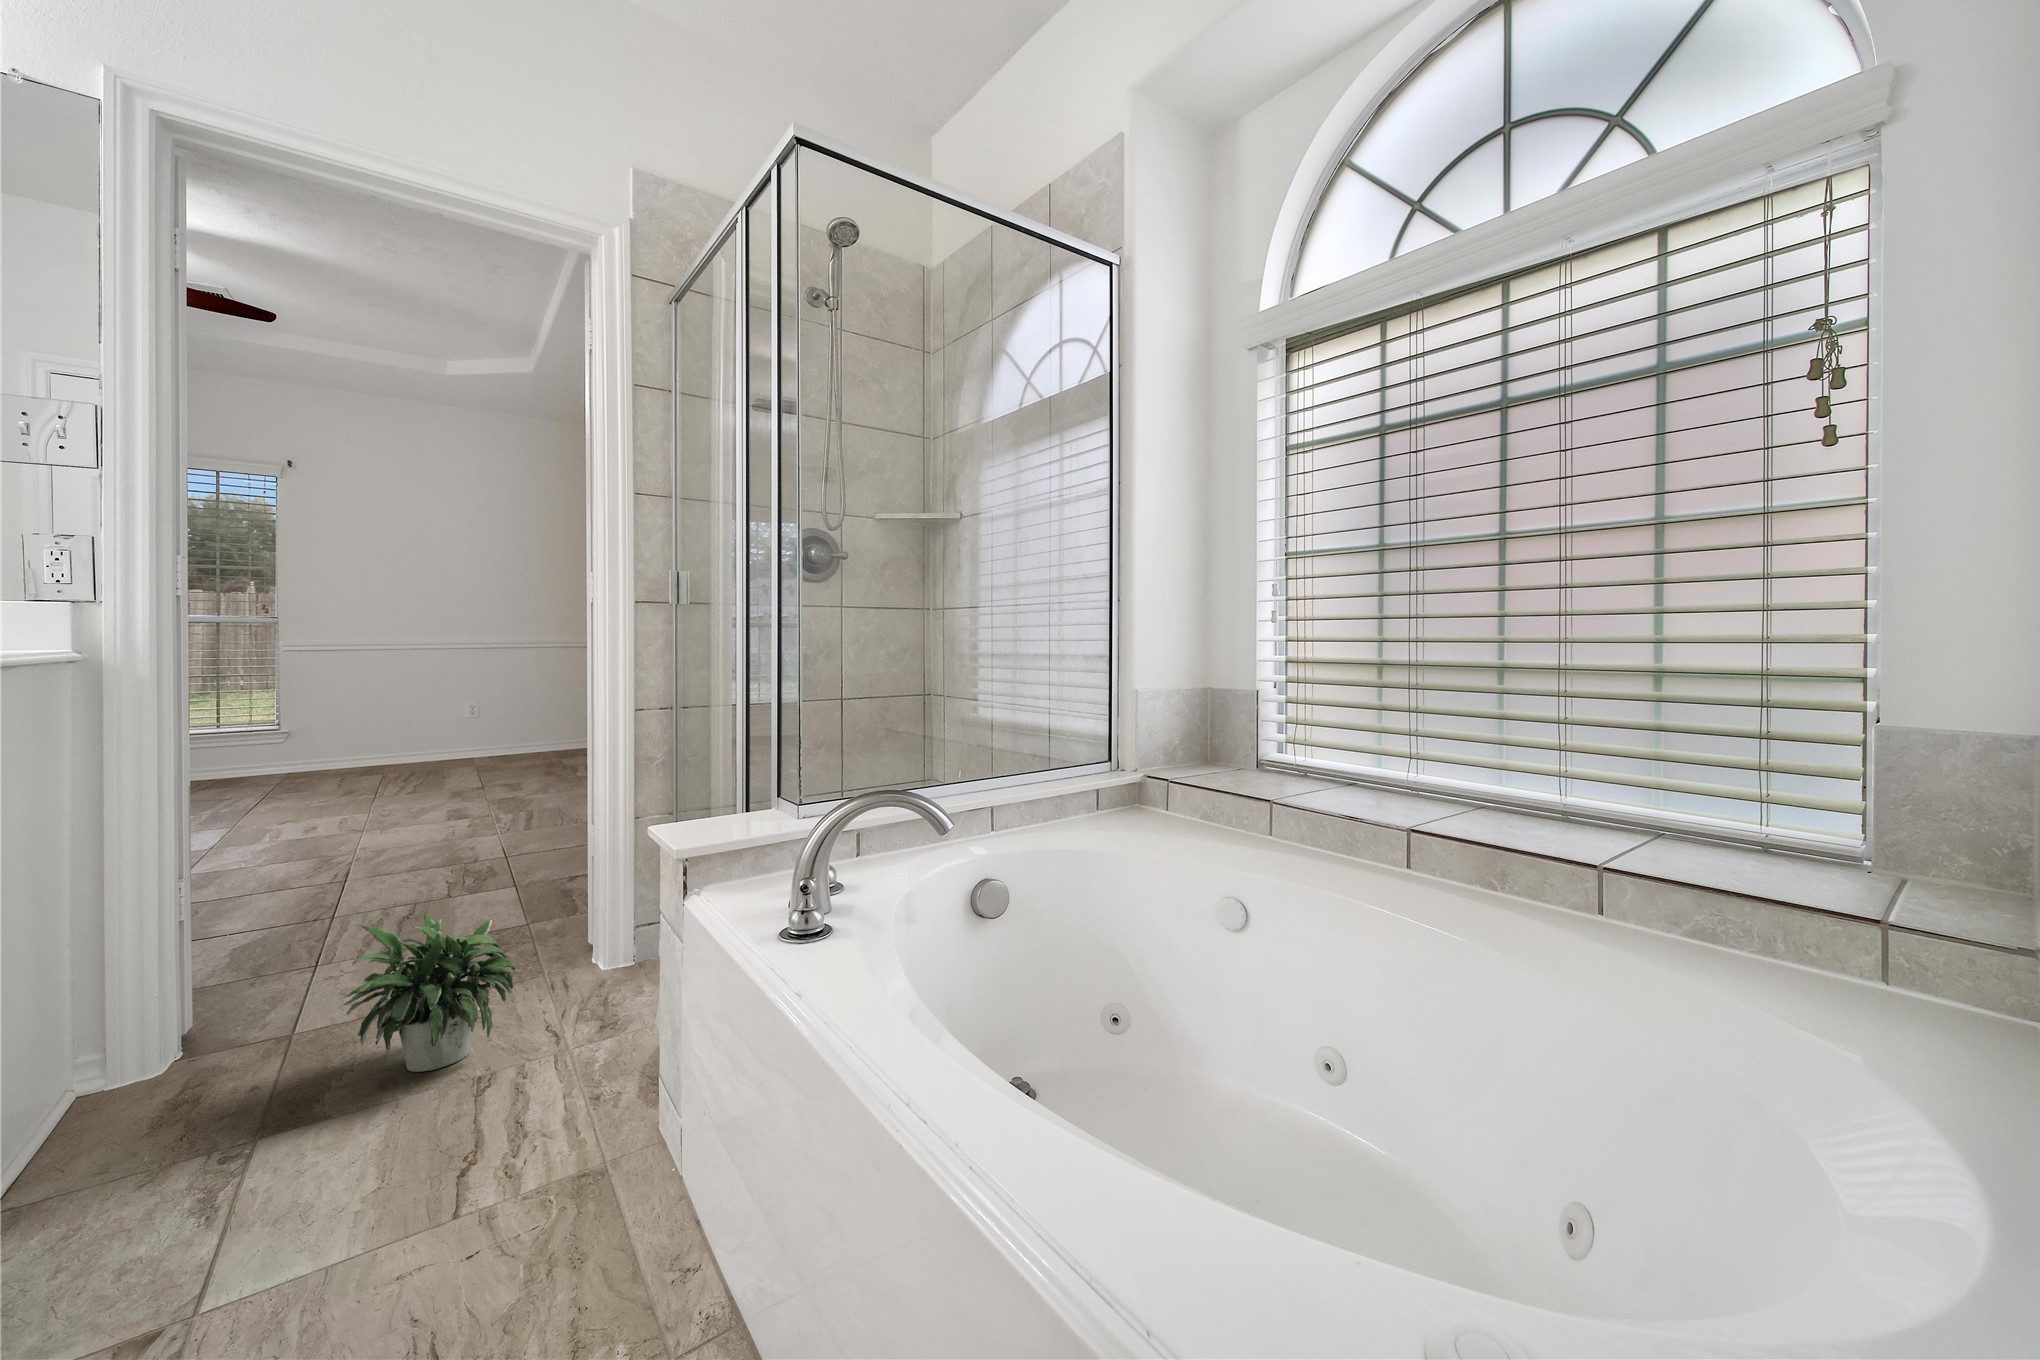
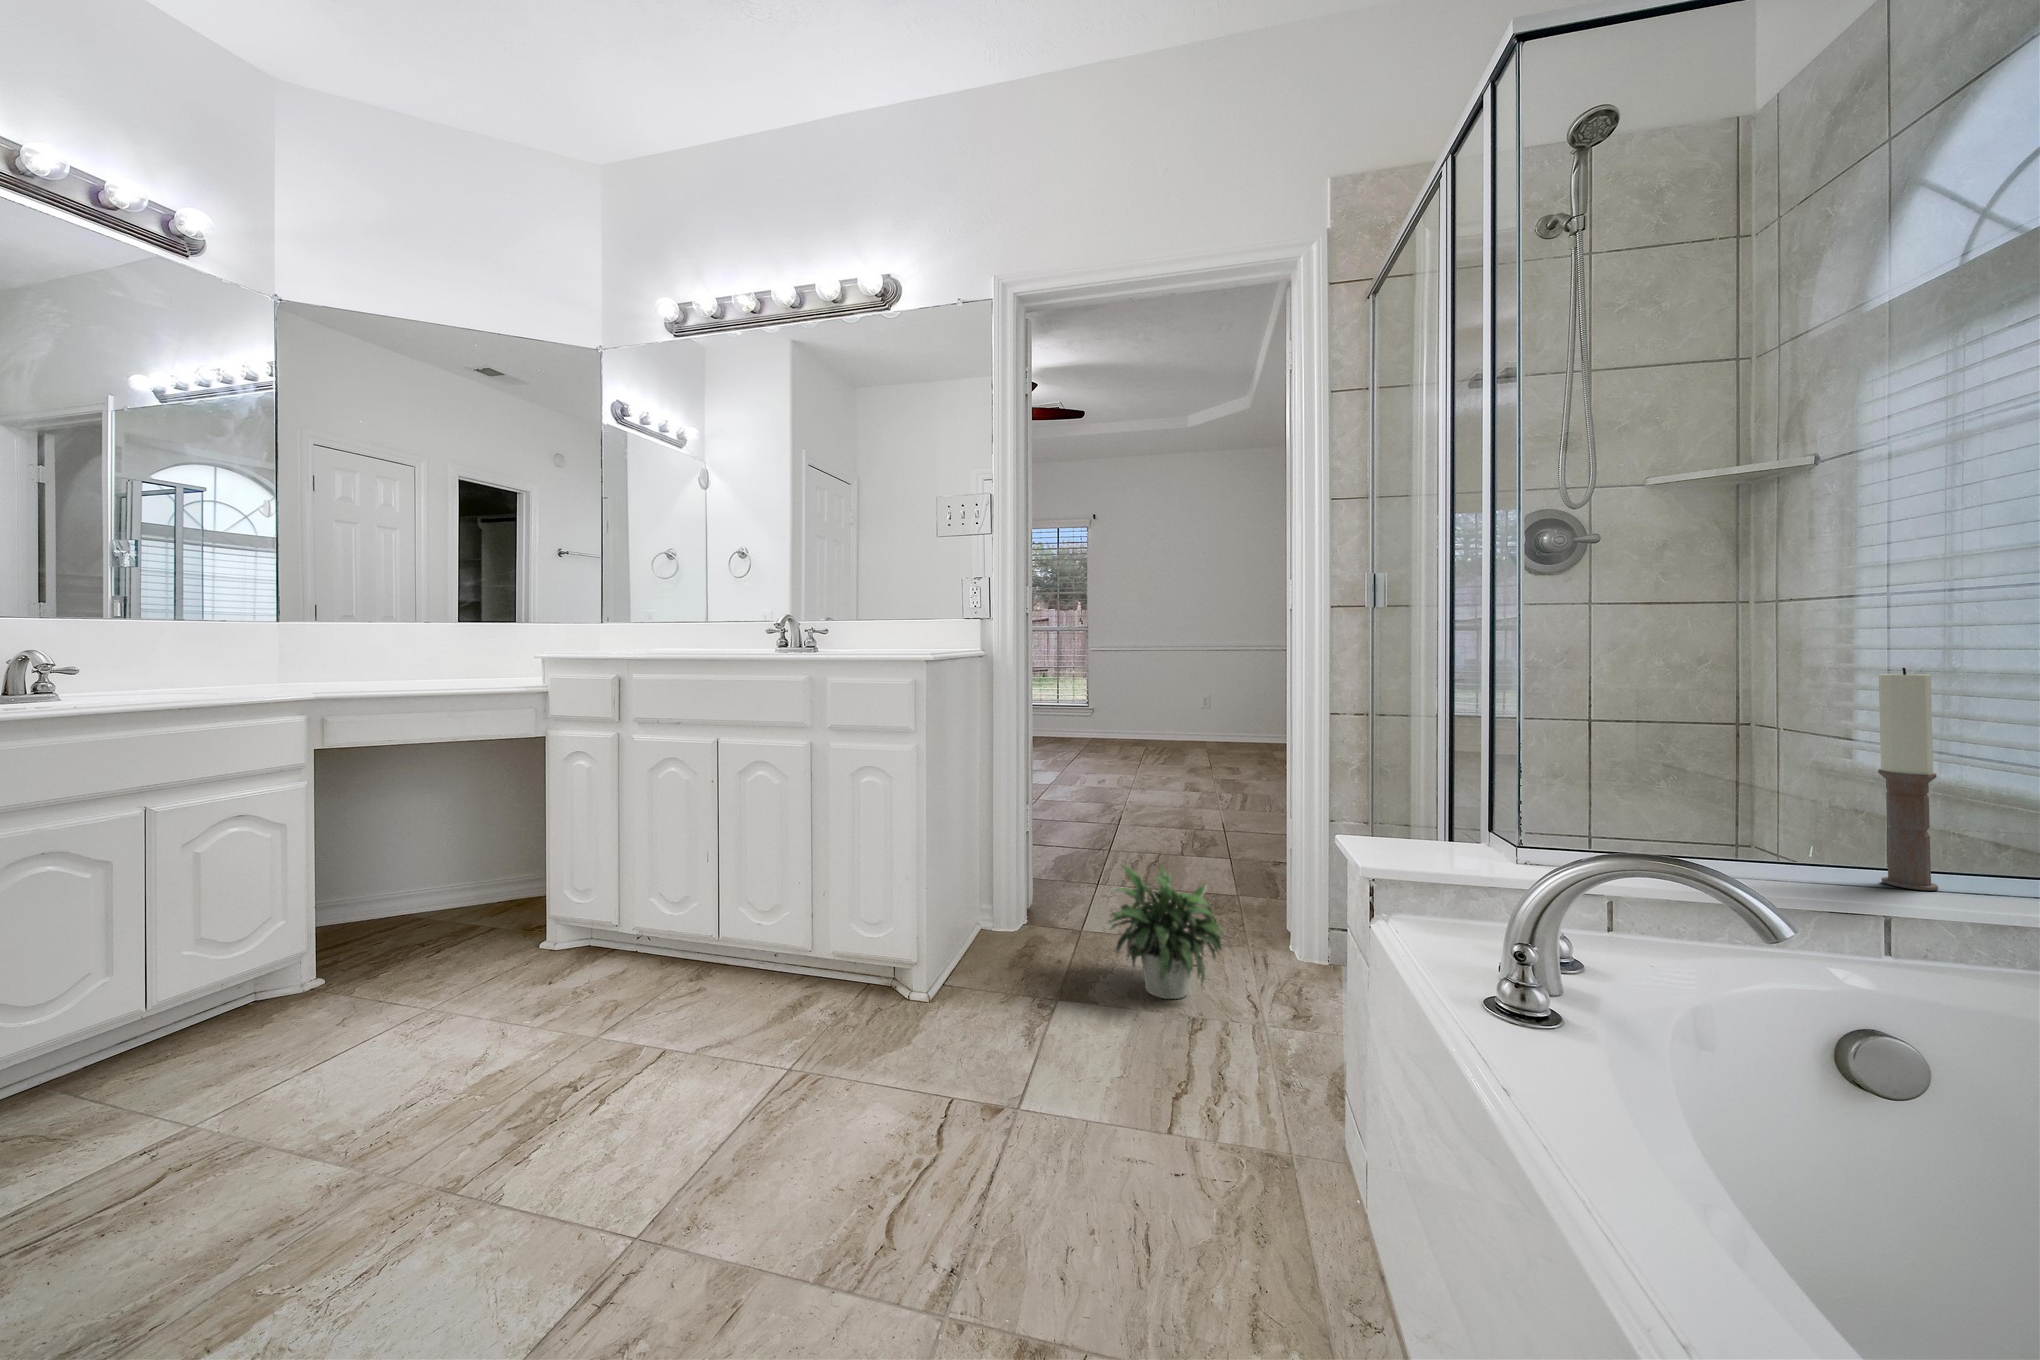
candle: none [996,652,1021,788] -> present [1878,668,1938,890]

